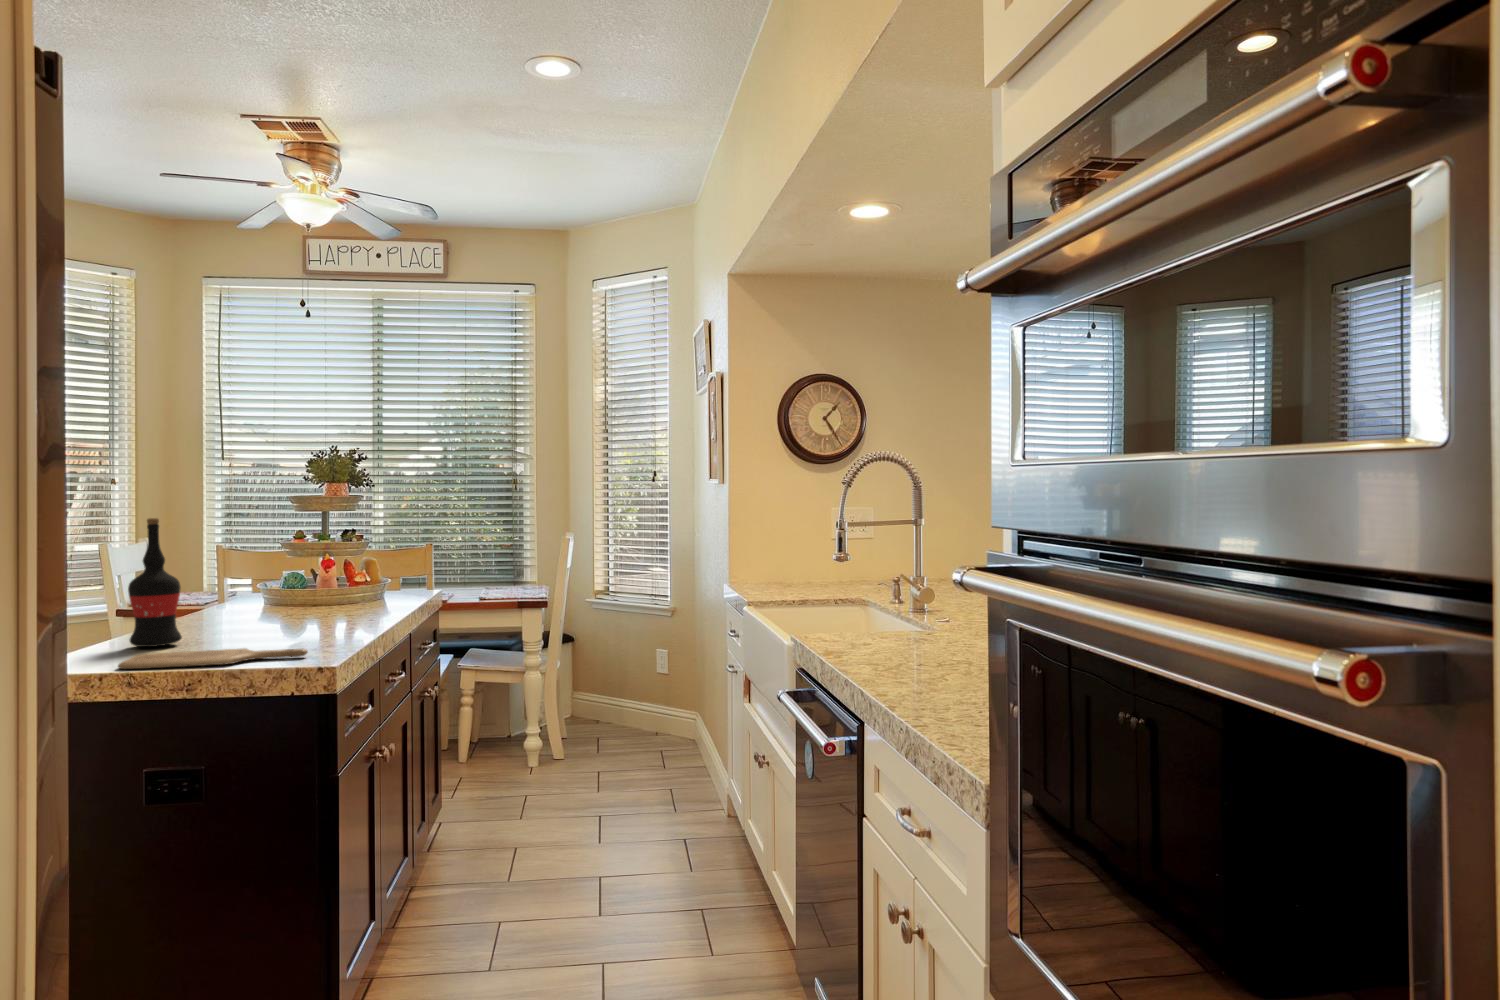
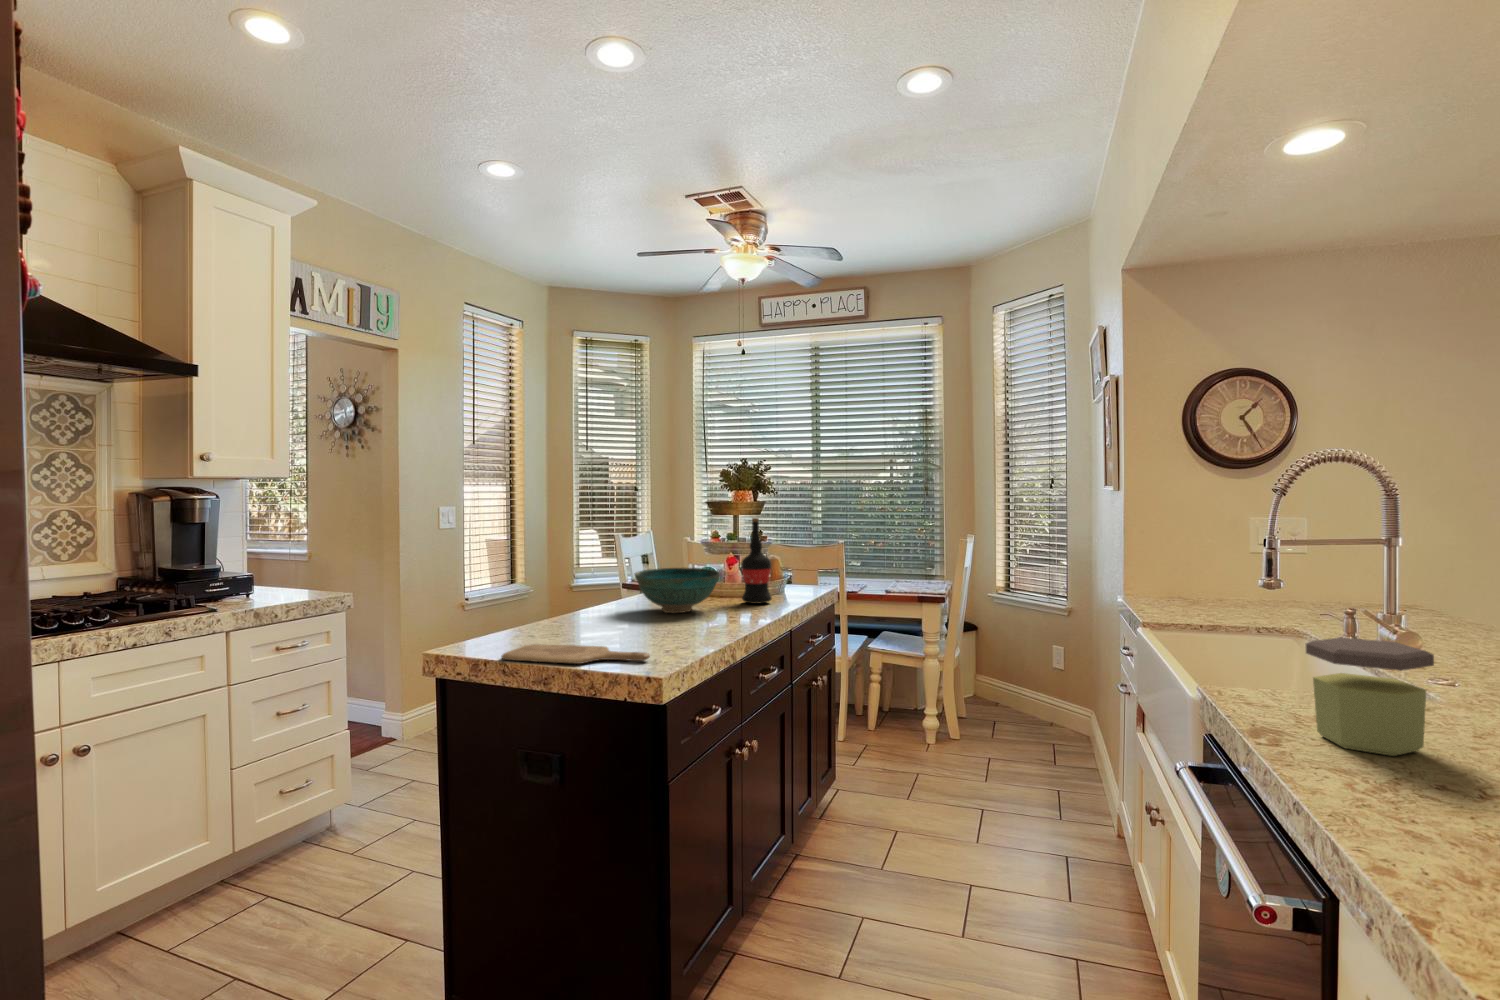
wine bottle: present [128,518,182,647] -> present [741,518,772,603]
bowl: none [223,571,333,622] -> present [635,568,720,613]
jar: none [864,582,931,654] -> present [1306,637,1434,756]

